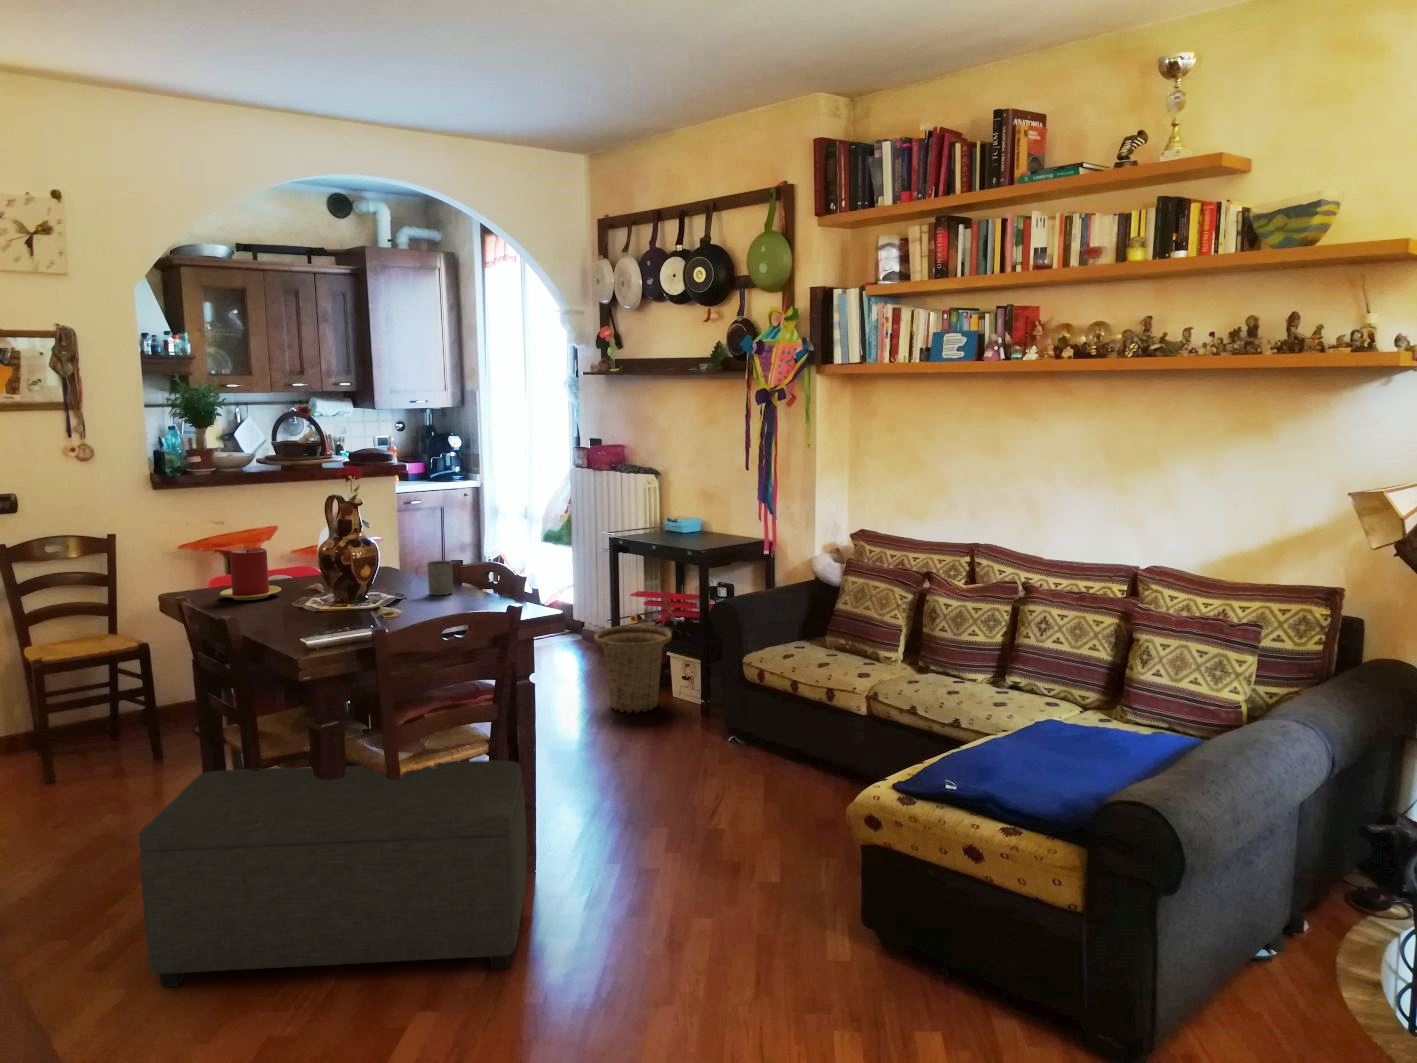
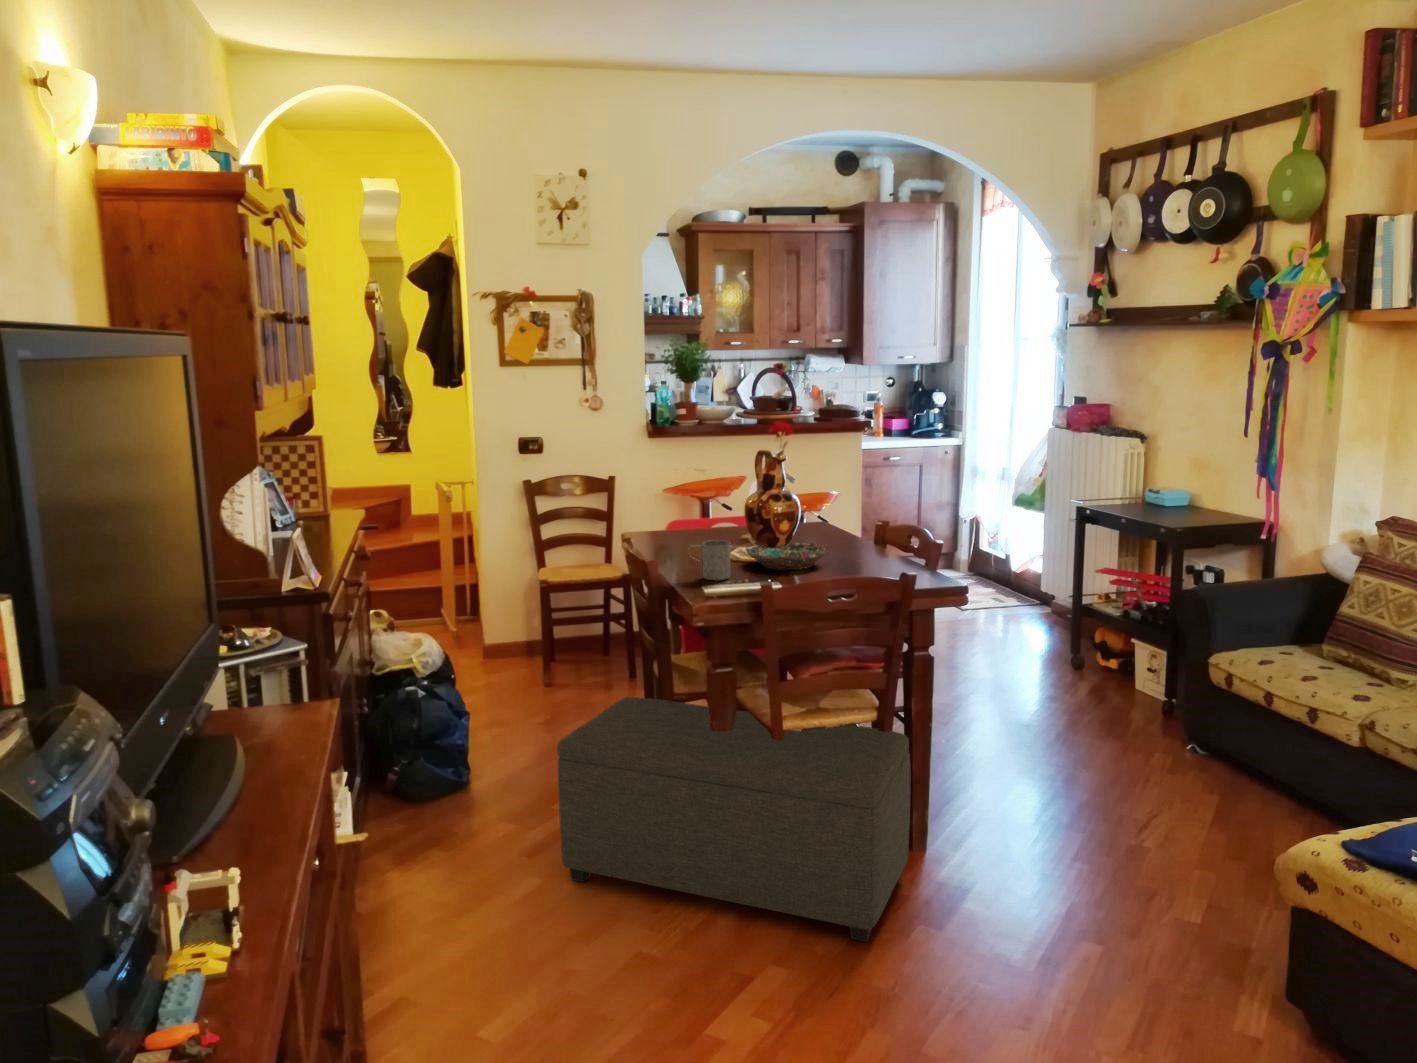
candle: present [220,548,281,600] -> none [664,495,717,544]
mug: present [416,561,453,595] -> present [702,540,730,580]
bowl: none [330,587,414,616] -> present [747,542,825,570]
basket: present [594,625,672,713] -> none [1045,603,1136,699]

